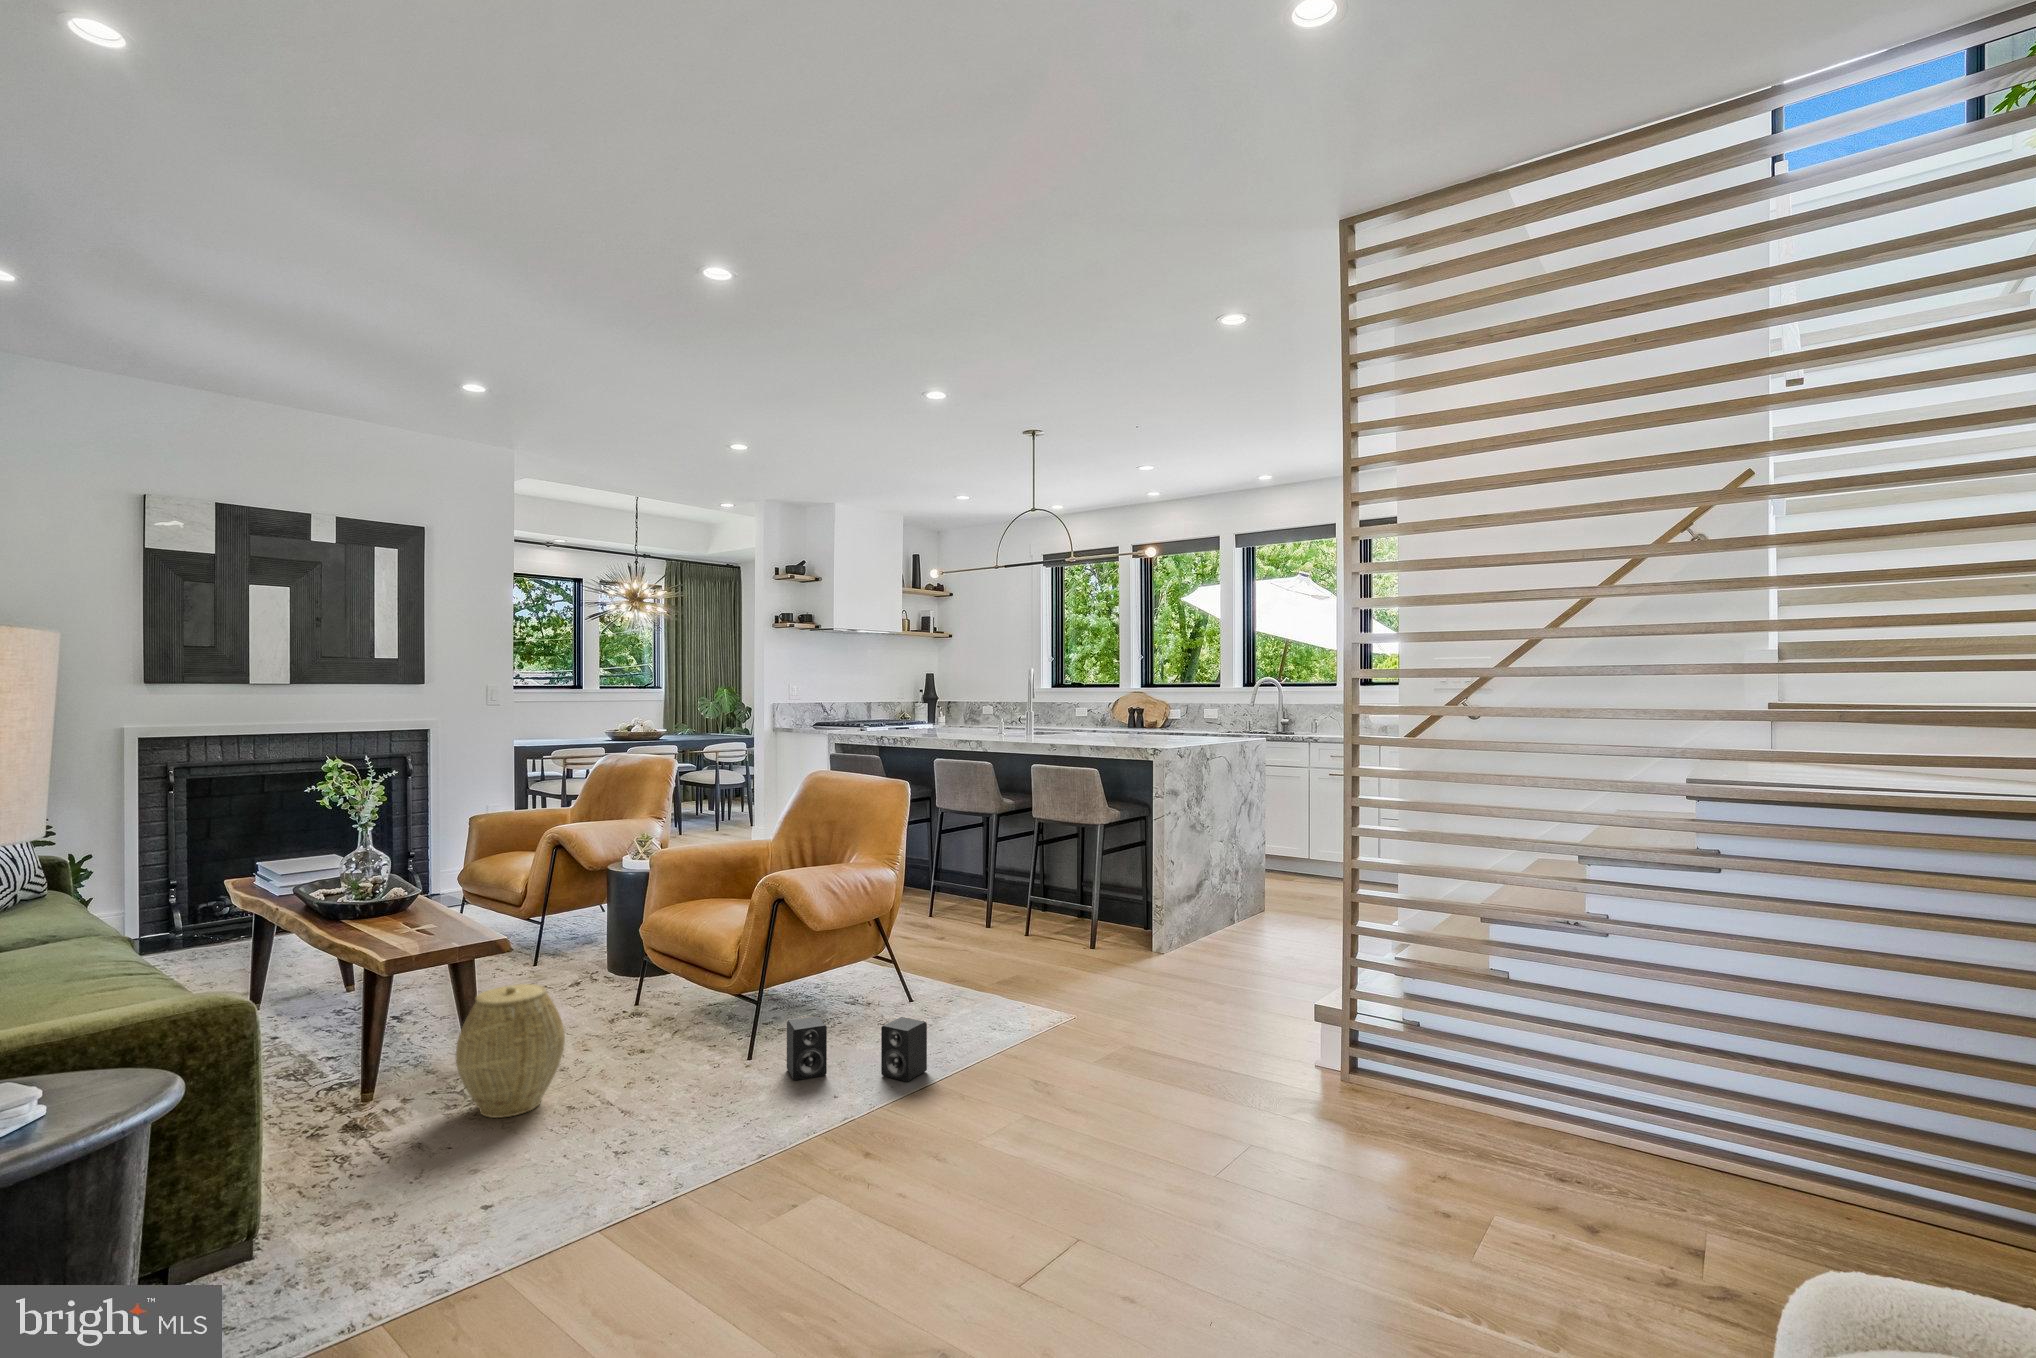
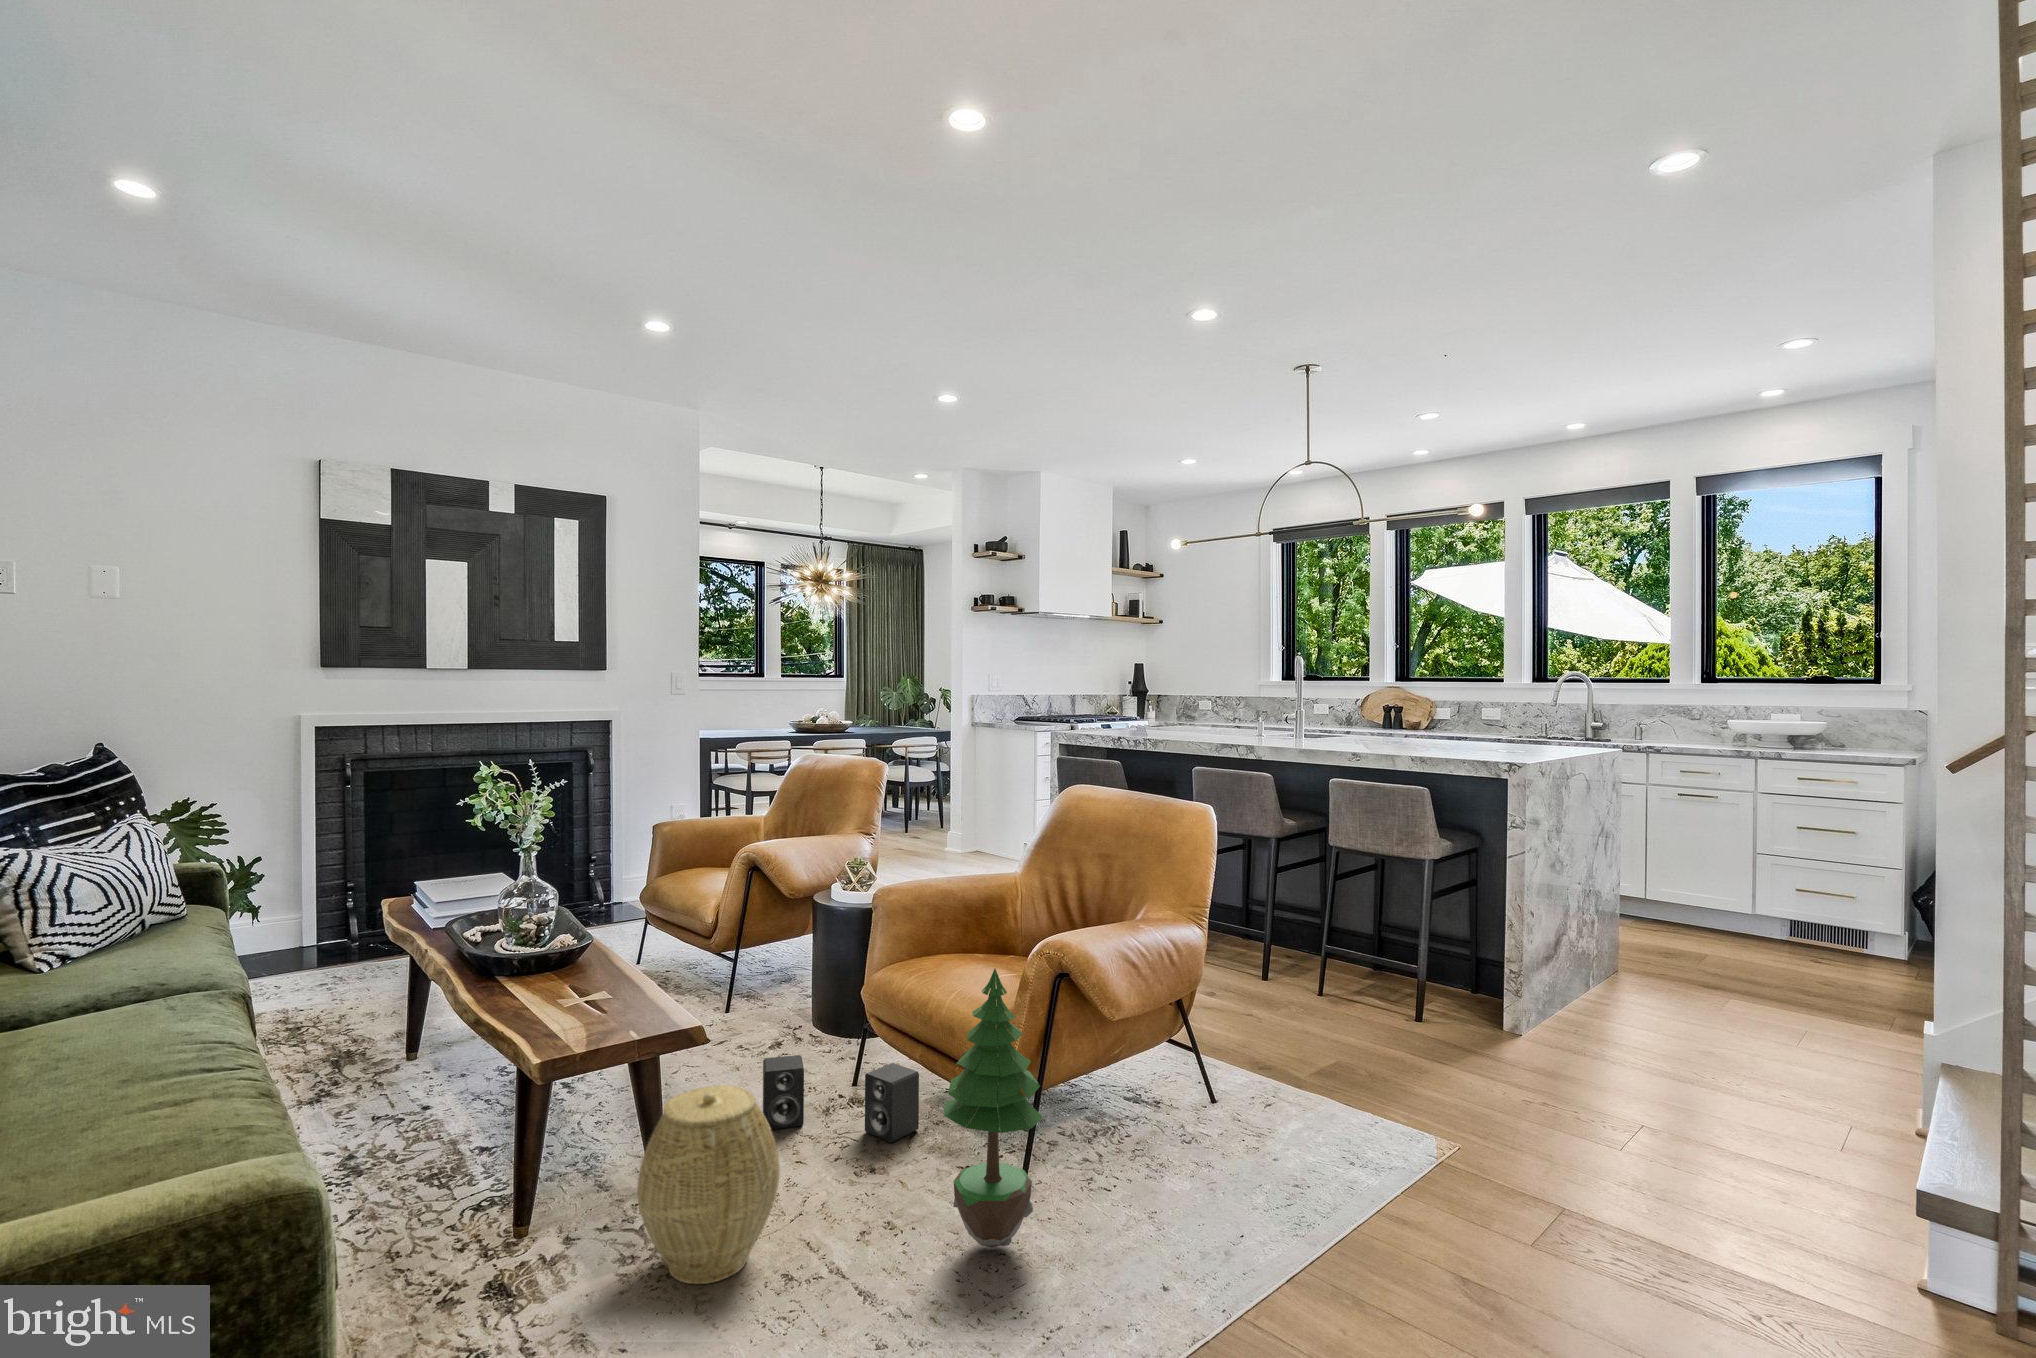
potted tree: none [685,890,759,1085] -> present [943,969,1043,1248]
speaker: present [787,1016,927,1082] -> present [763,1055,919,1143]

